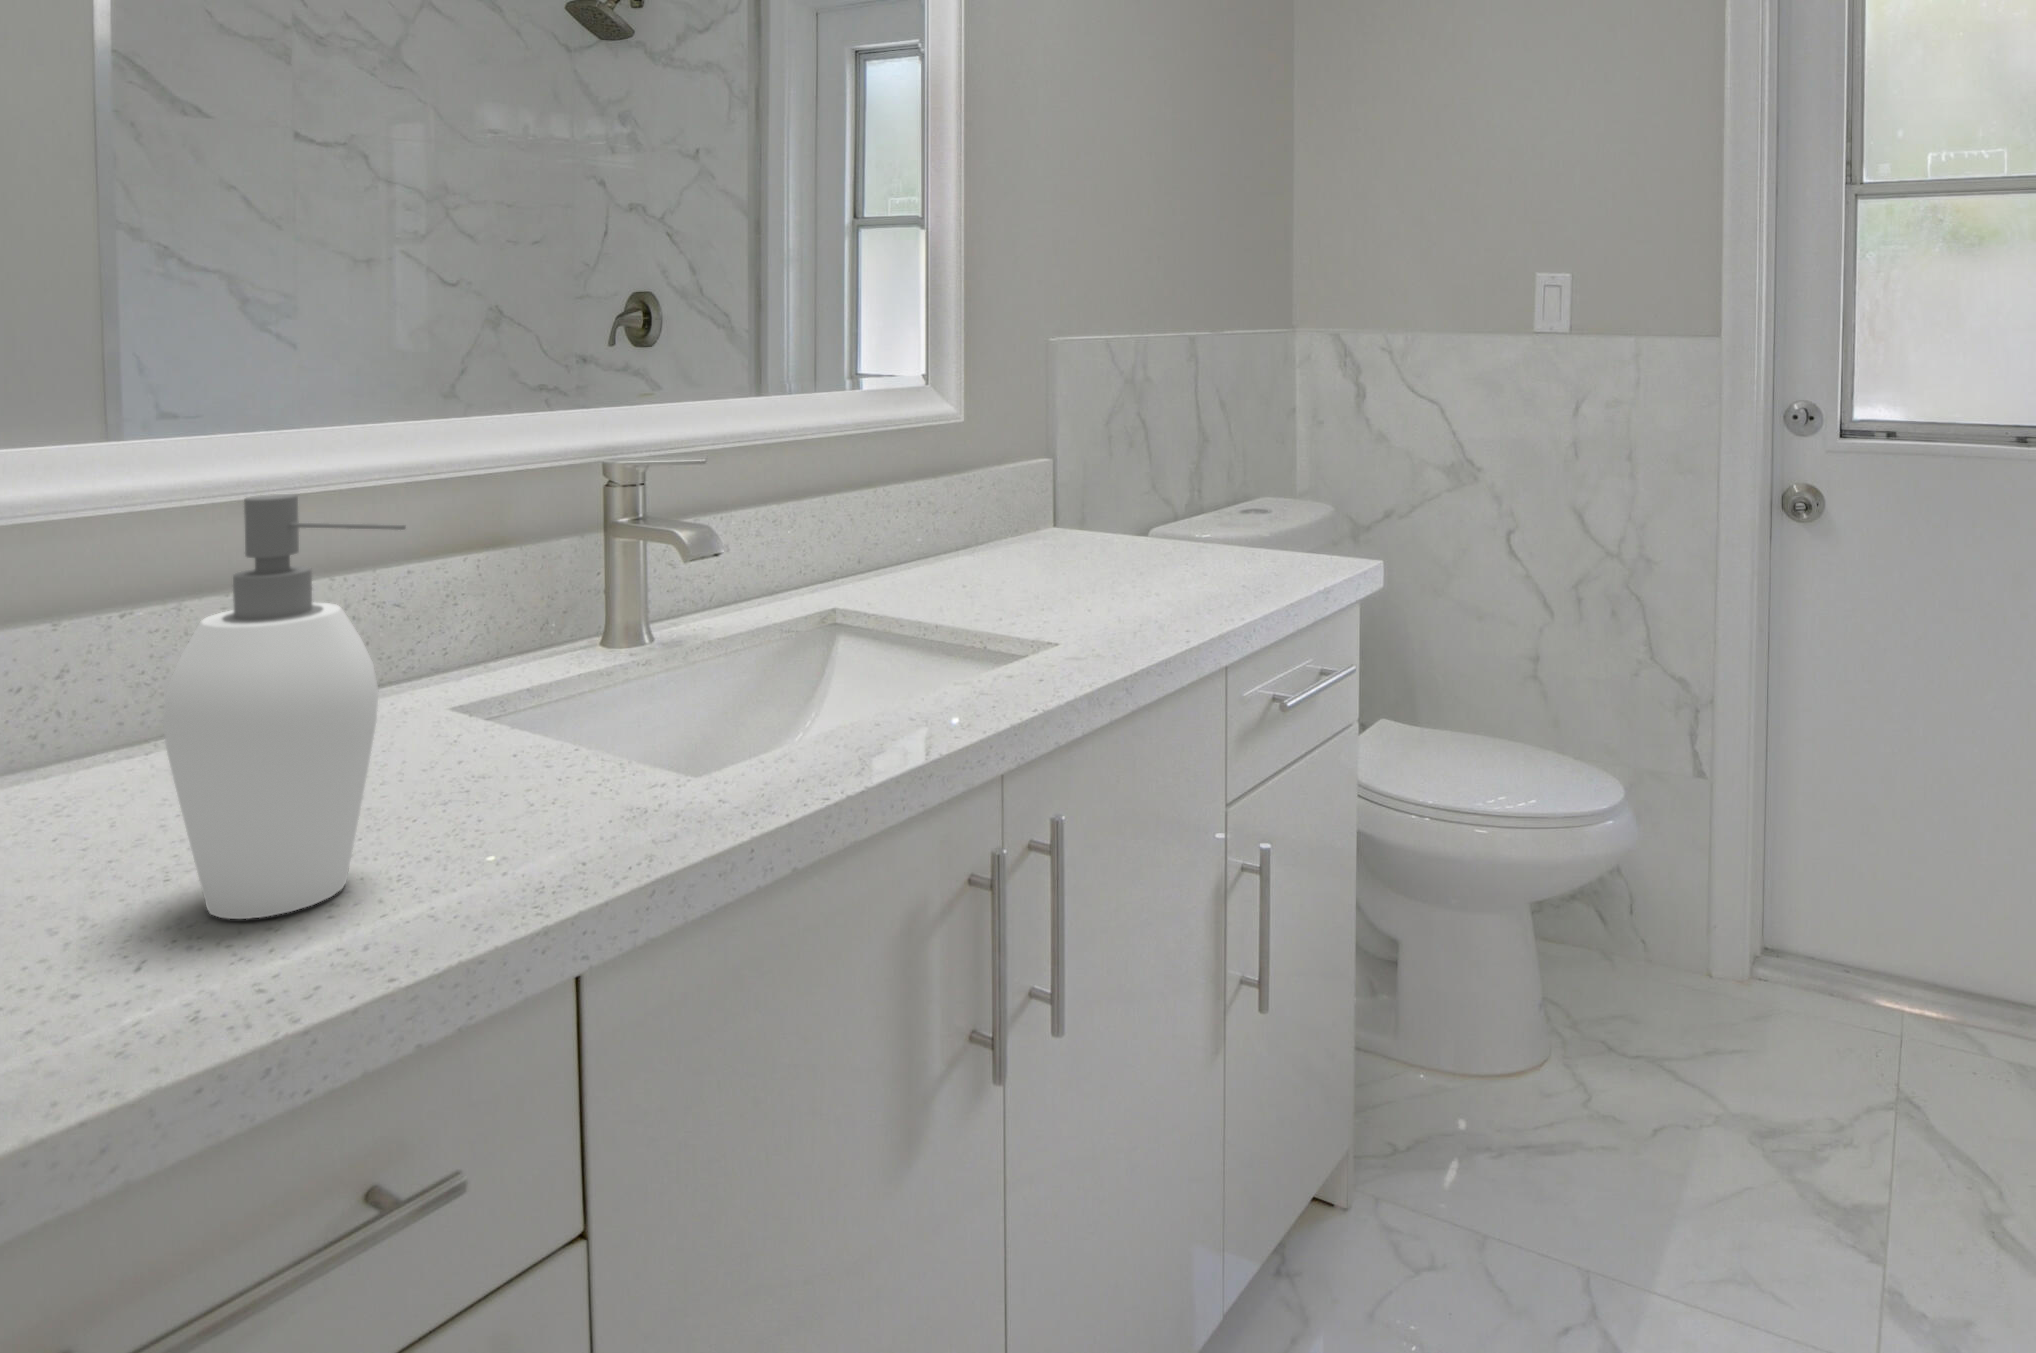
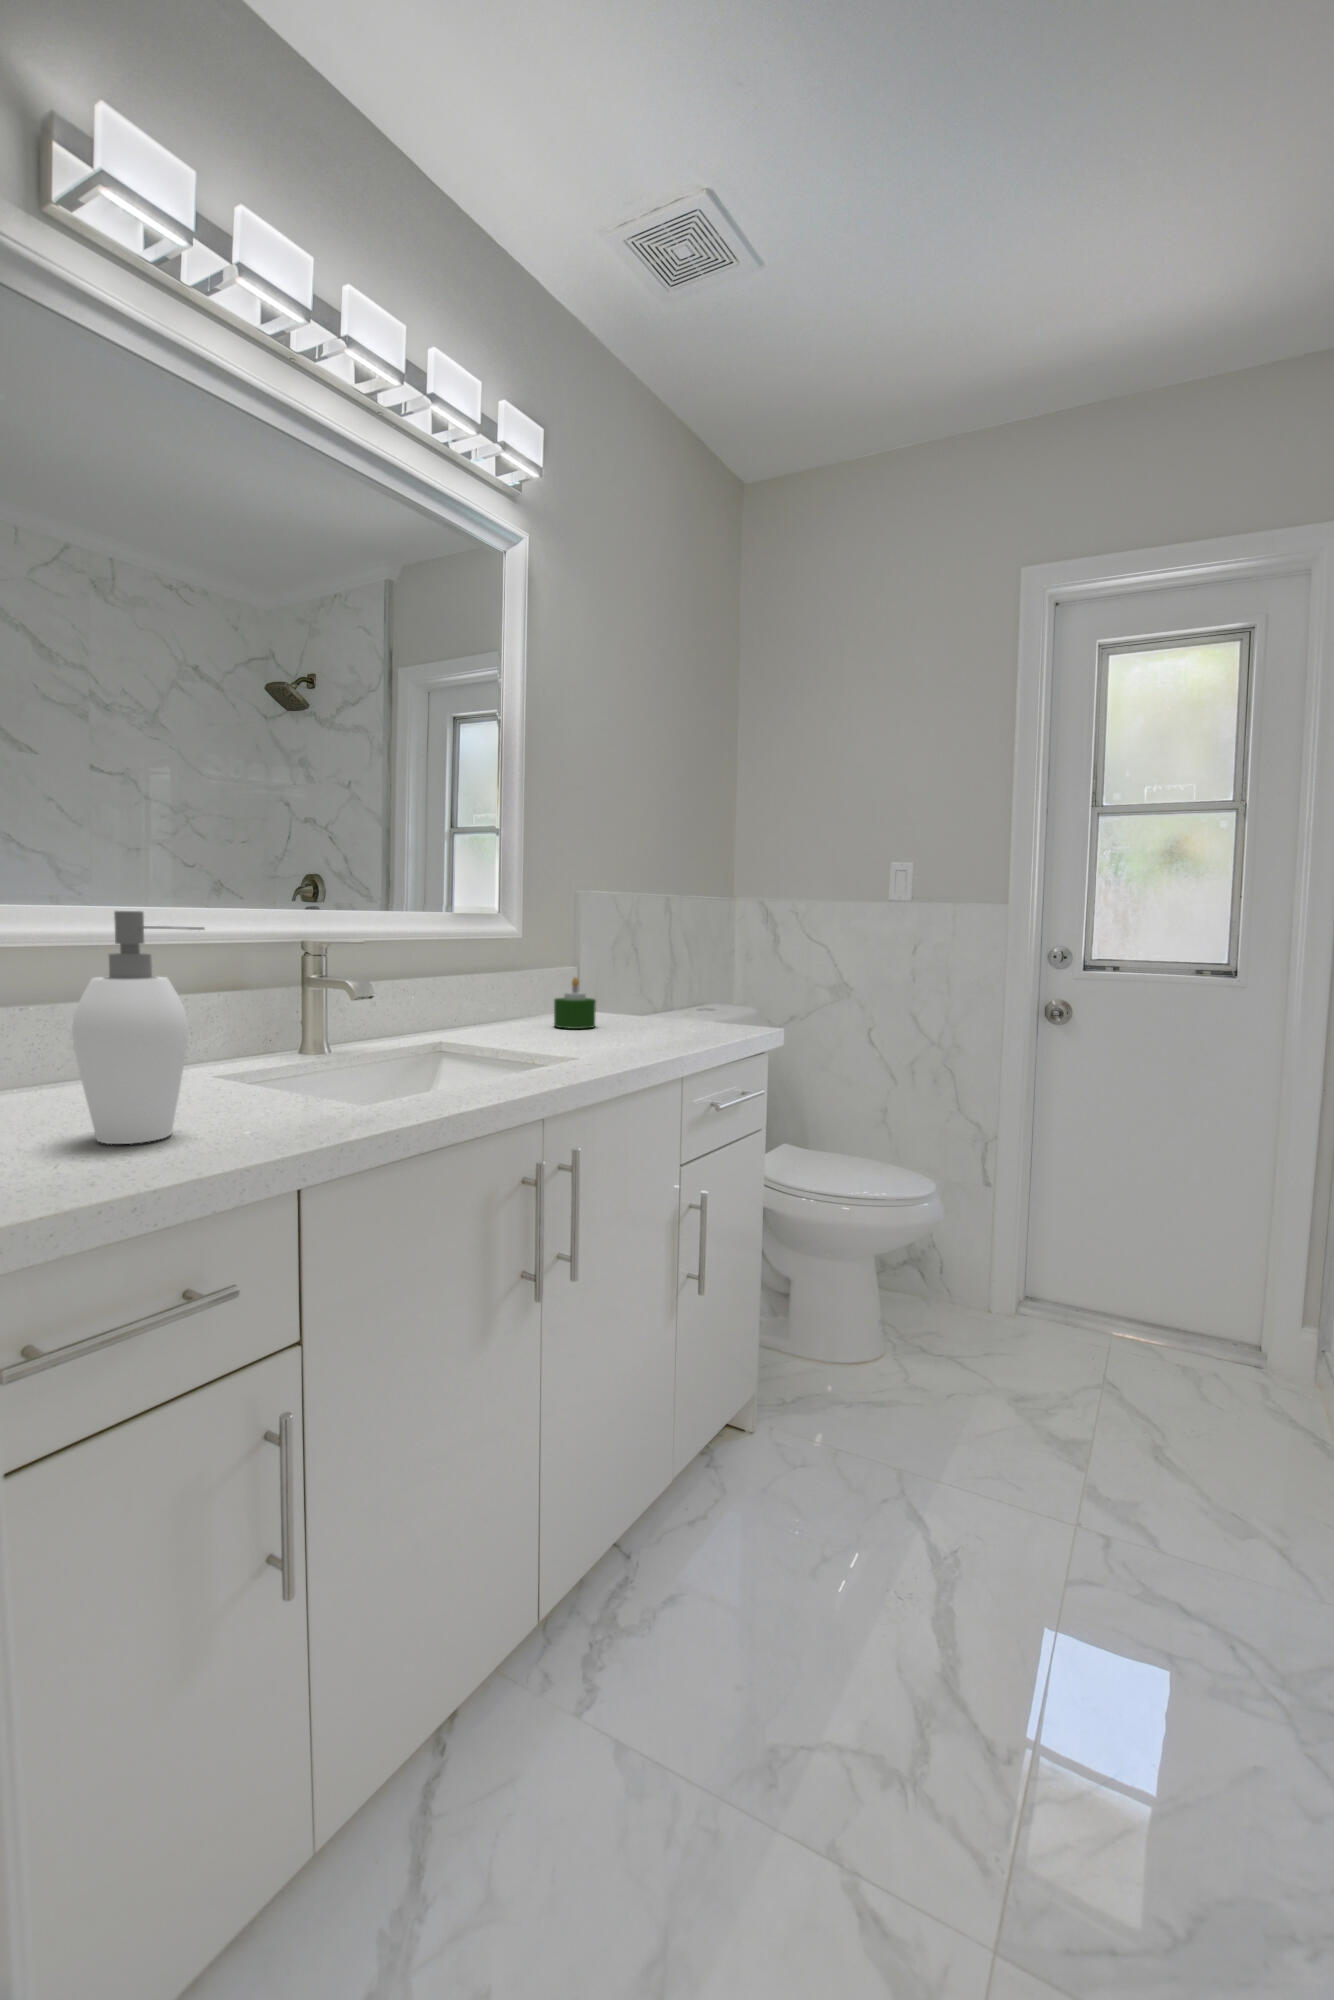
candle: none [1016,484,1083,570] -> present [554,977,596,1029]

